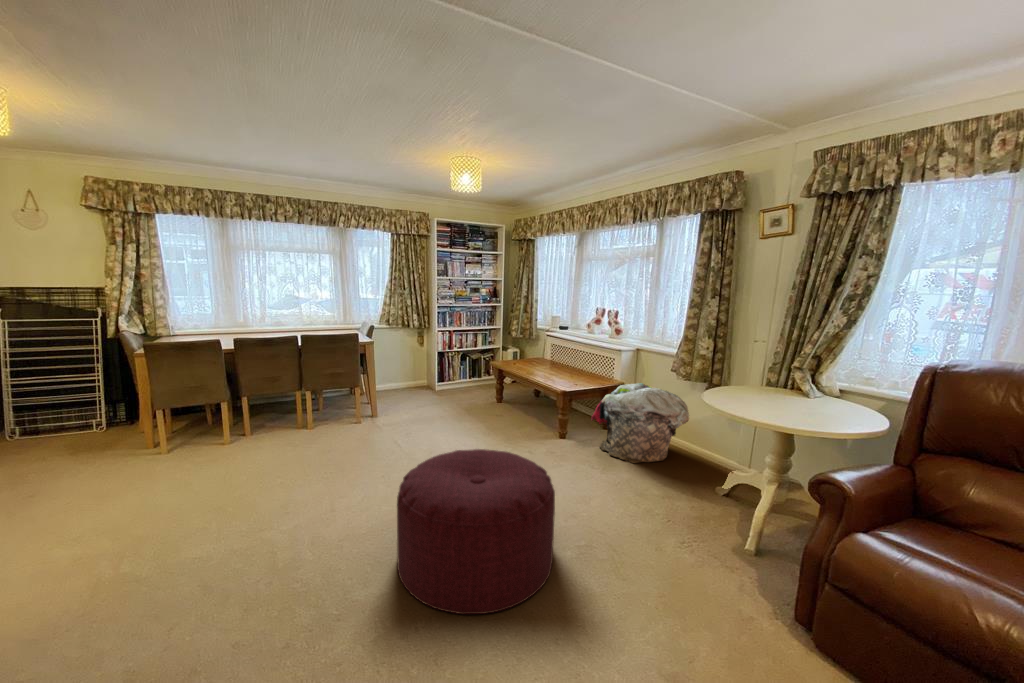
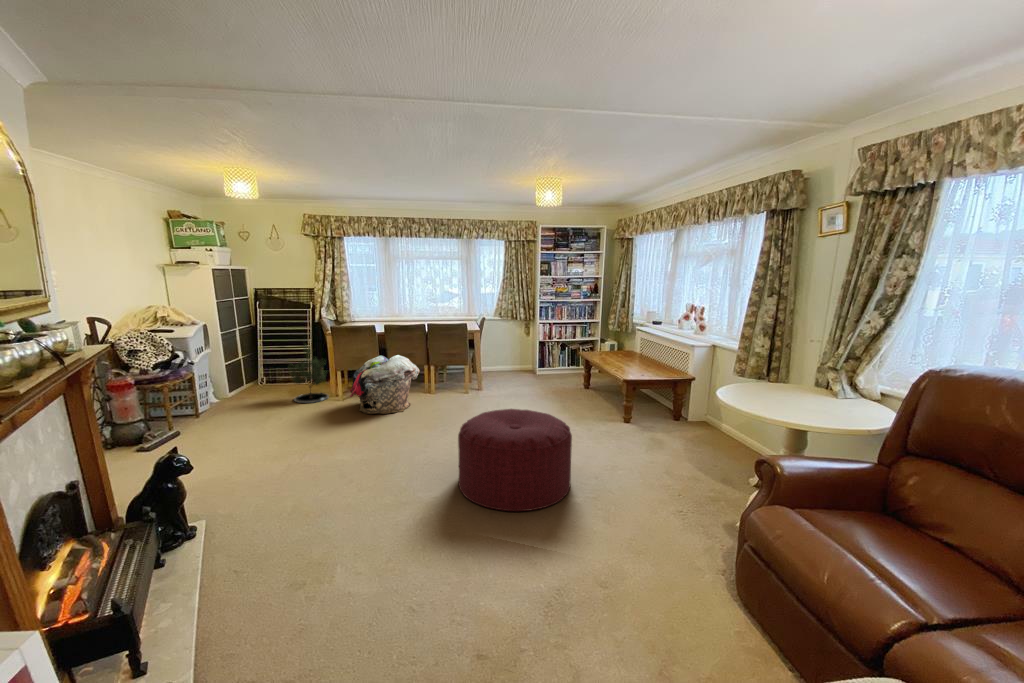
potted tree: none [51,369,141,465] -> present [288,346,329,403]
laundry basket: present [591,383,689,463] -> present [350,355,419,414]

